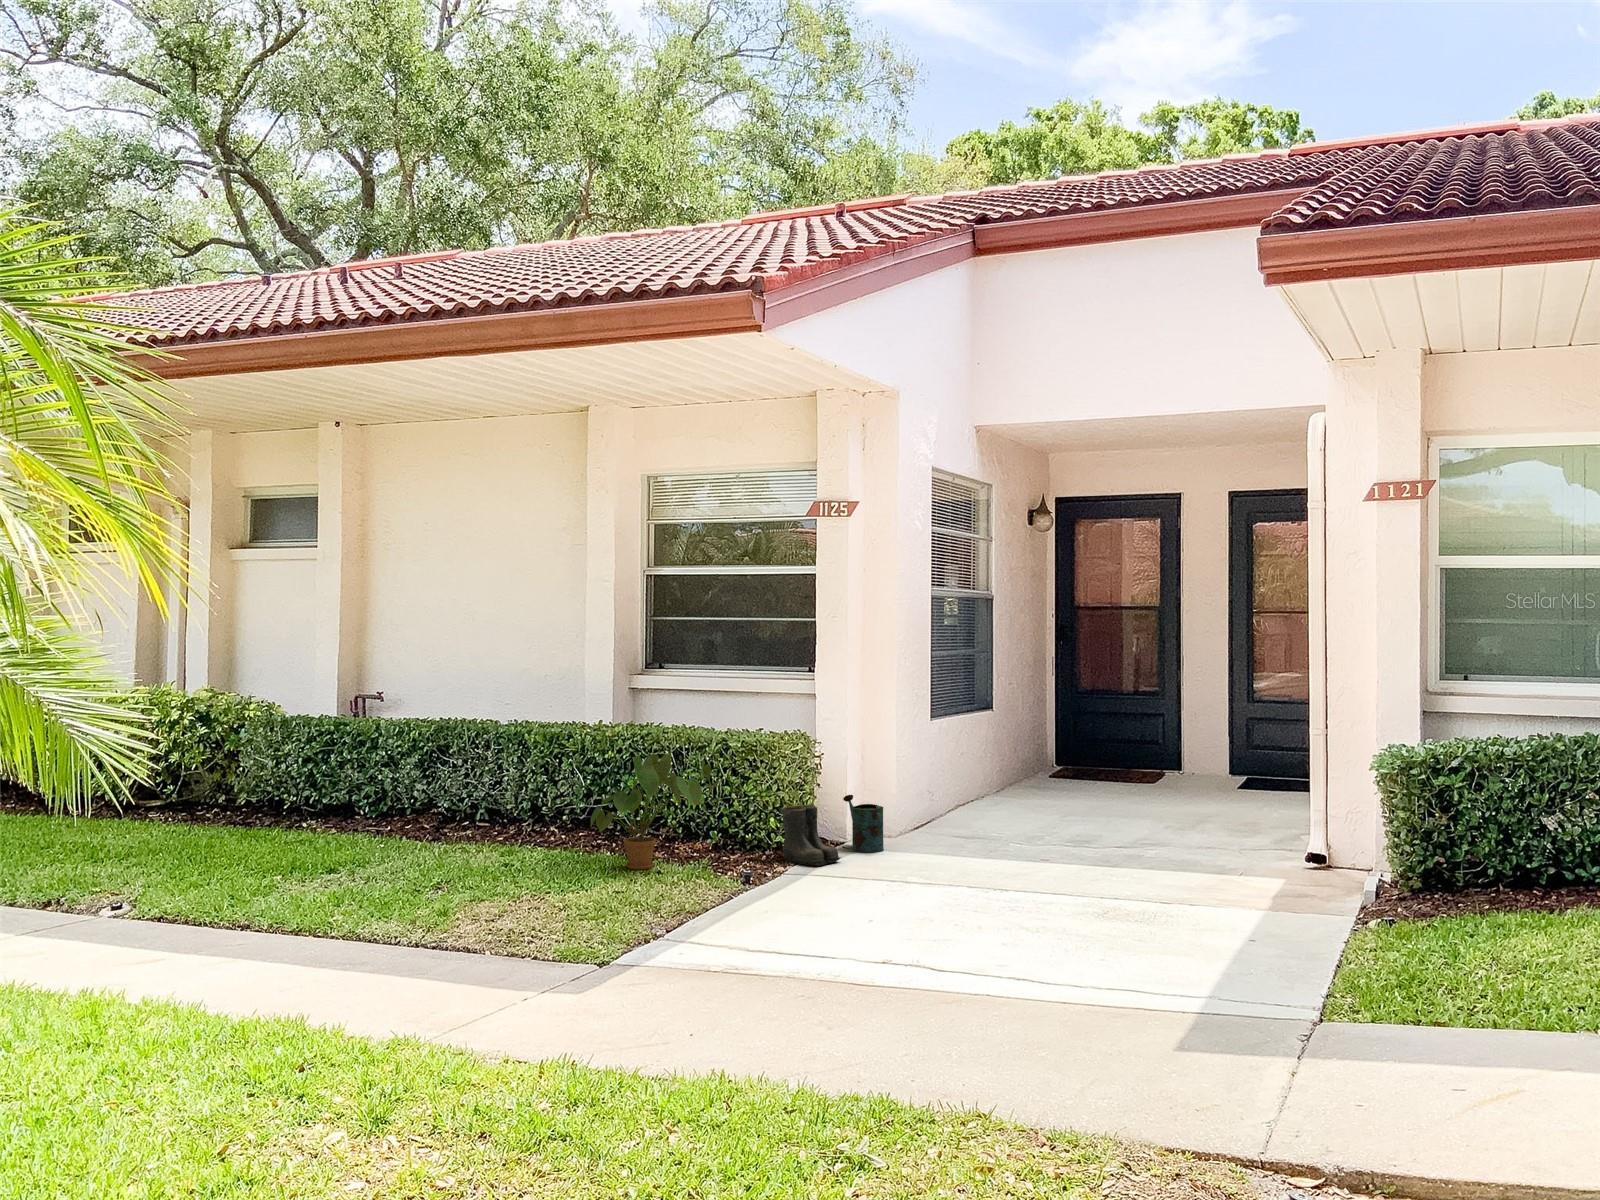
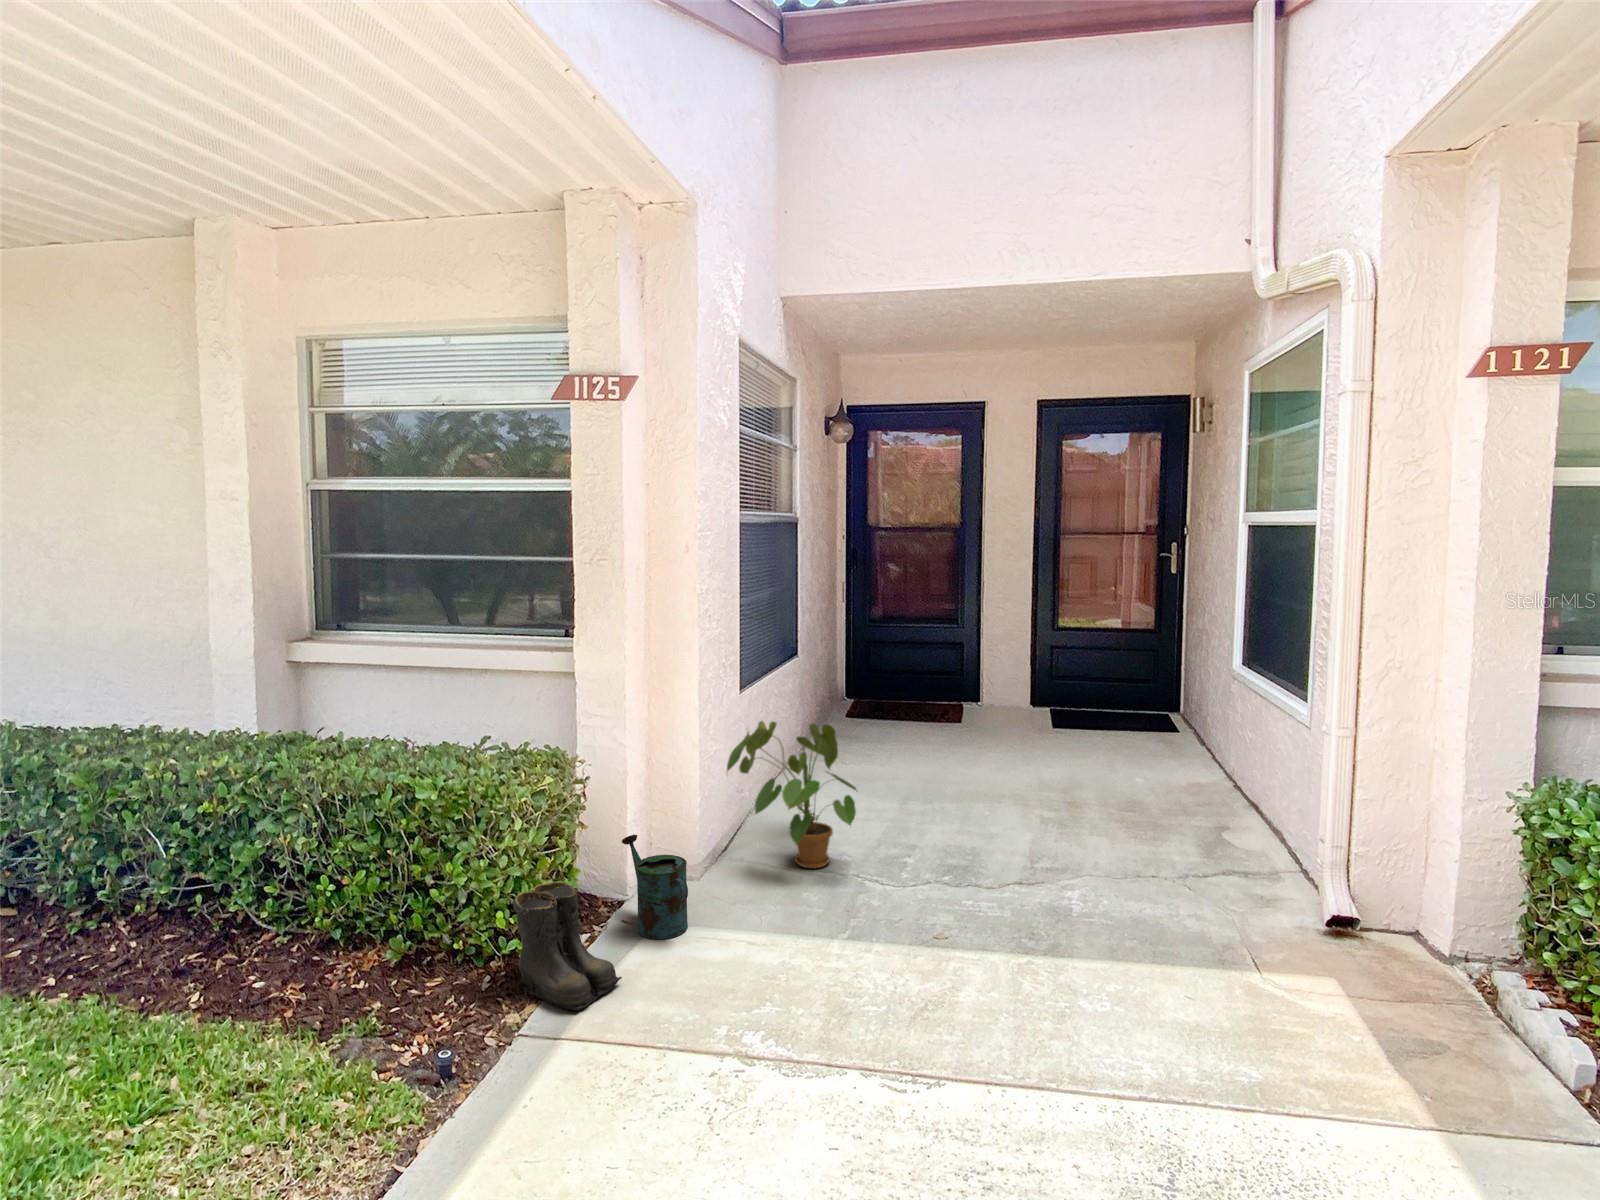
house plant: present [591,754,713,870] -> present [727,721,857,868]

